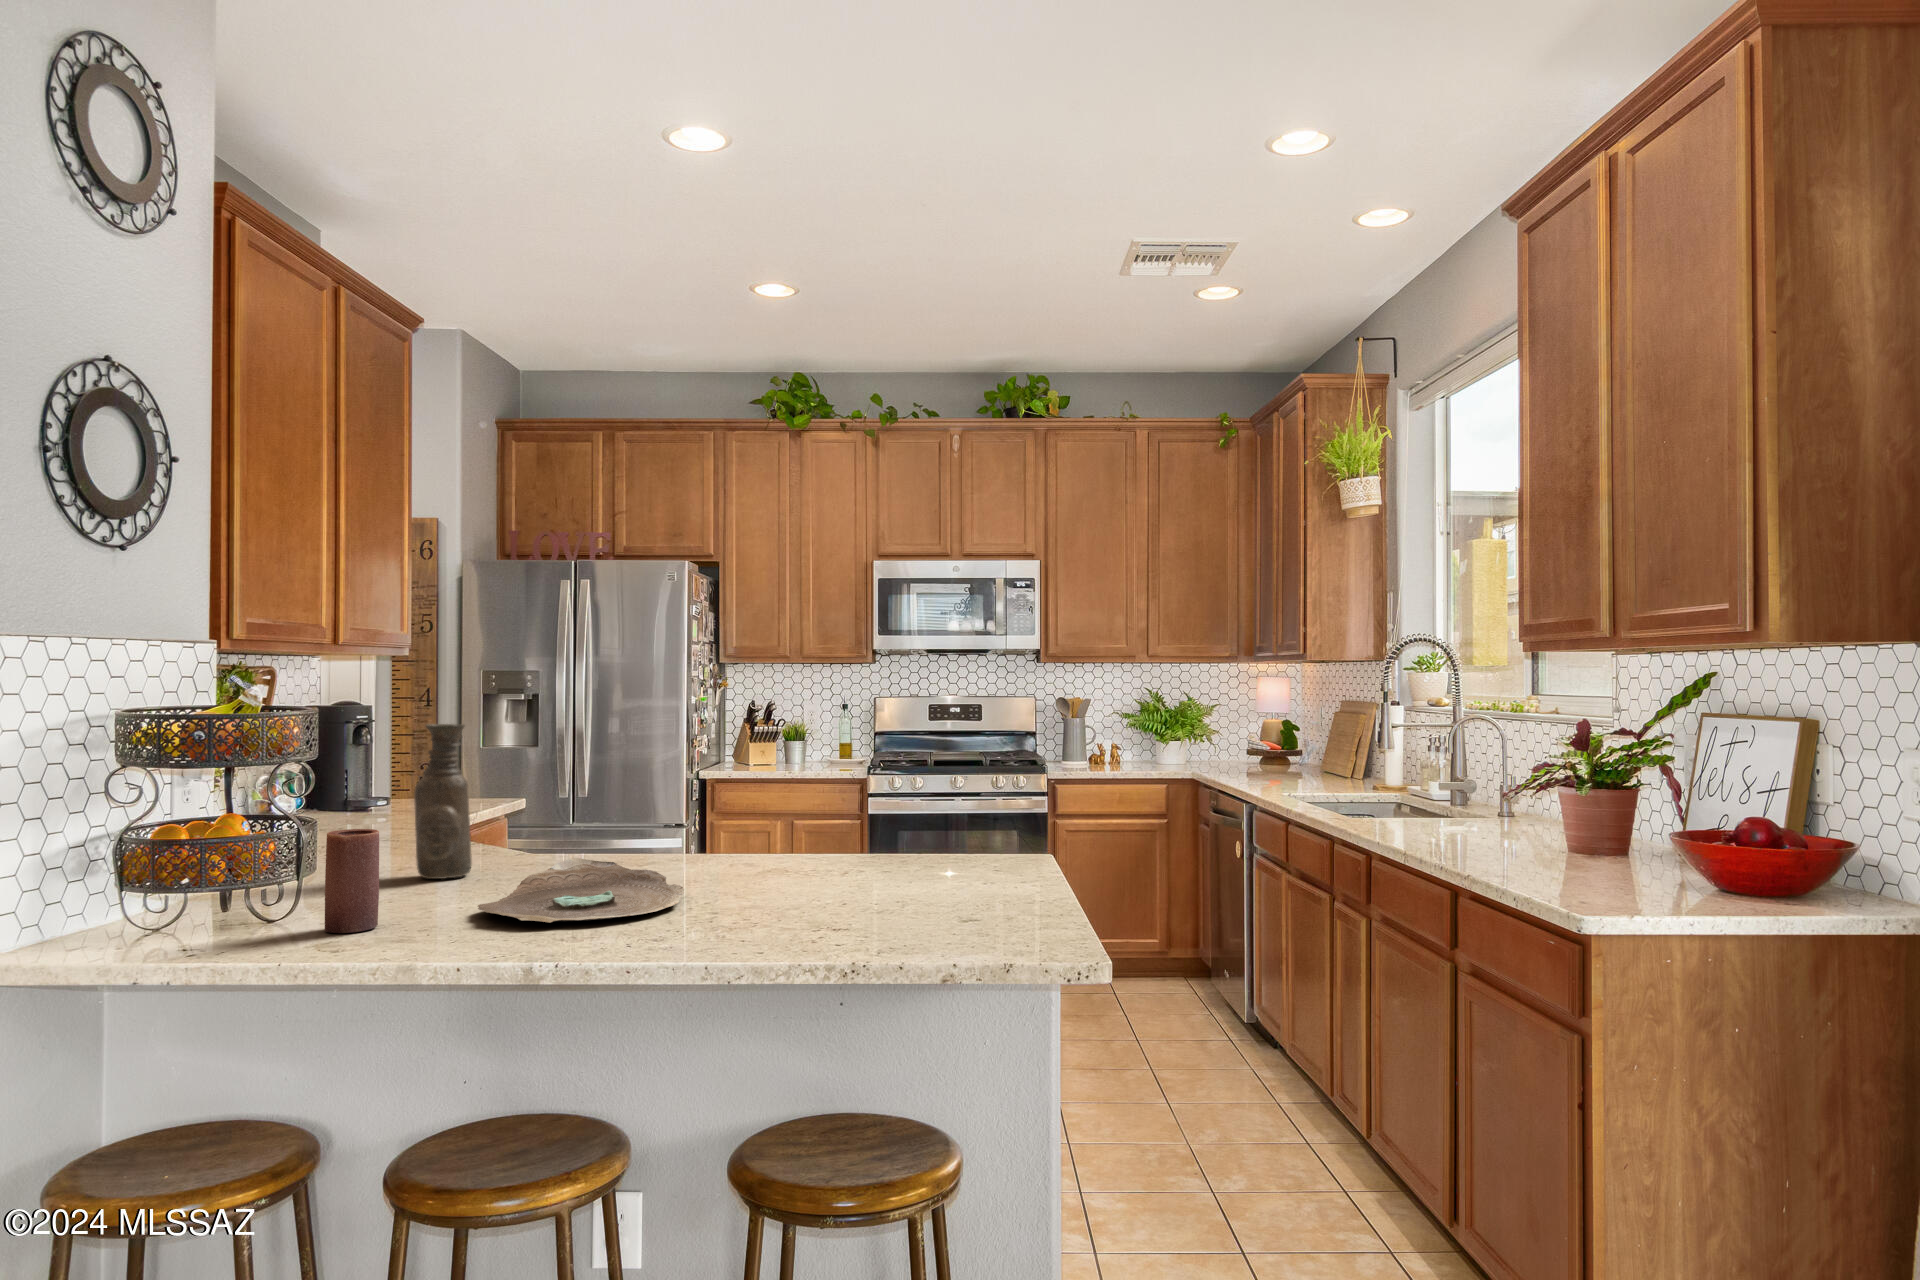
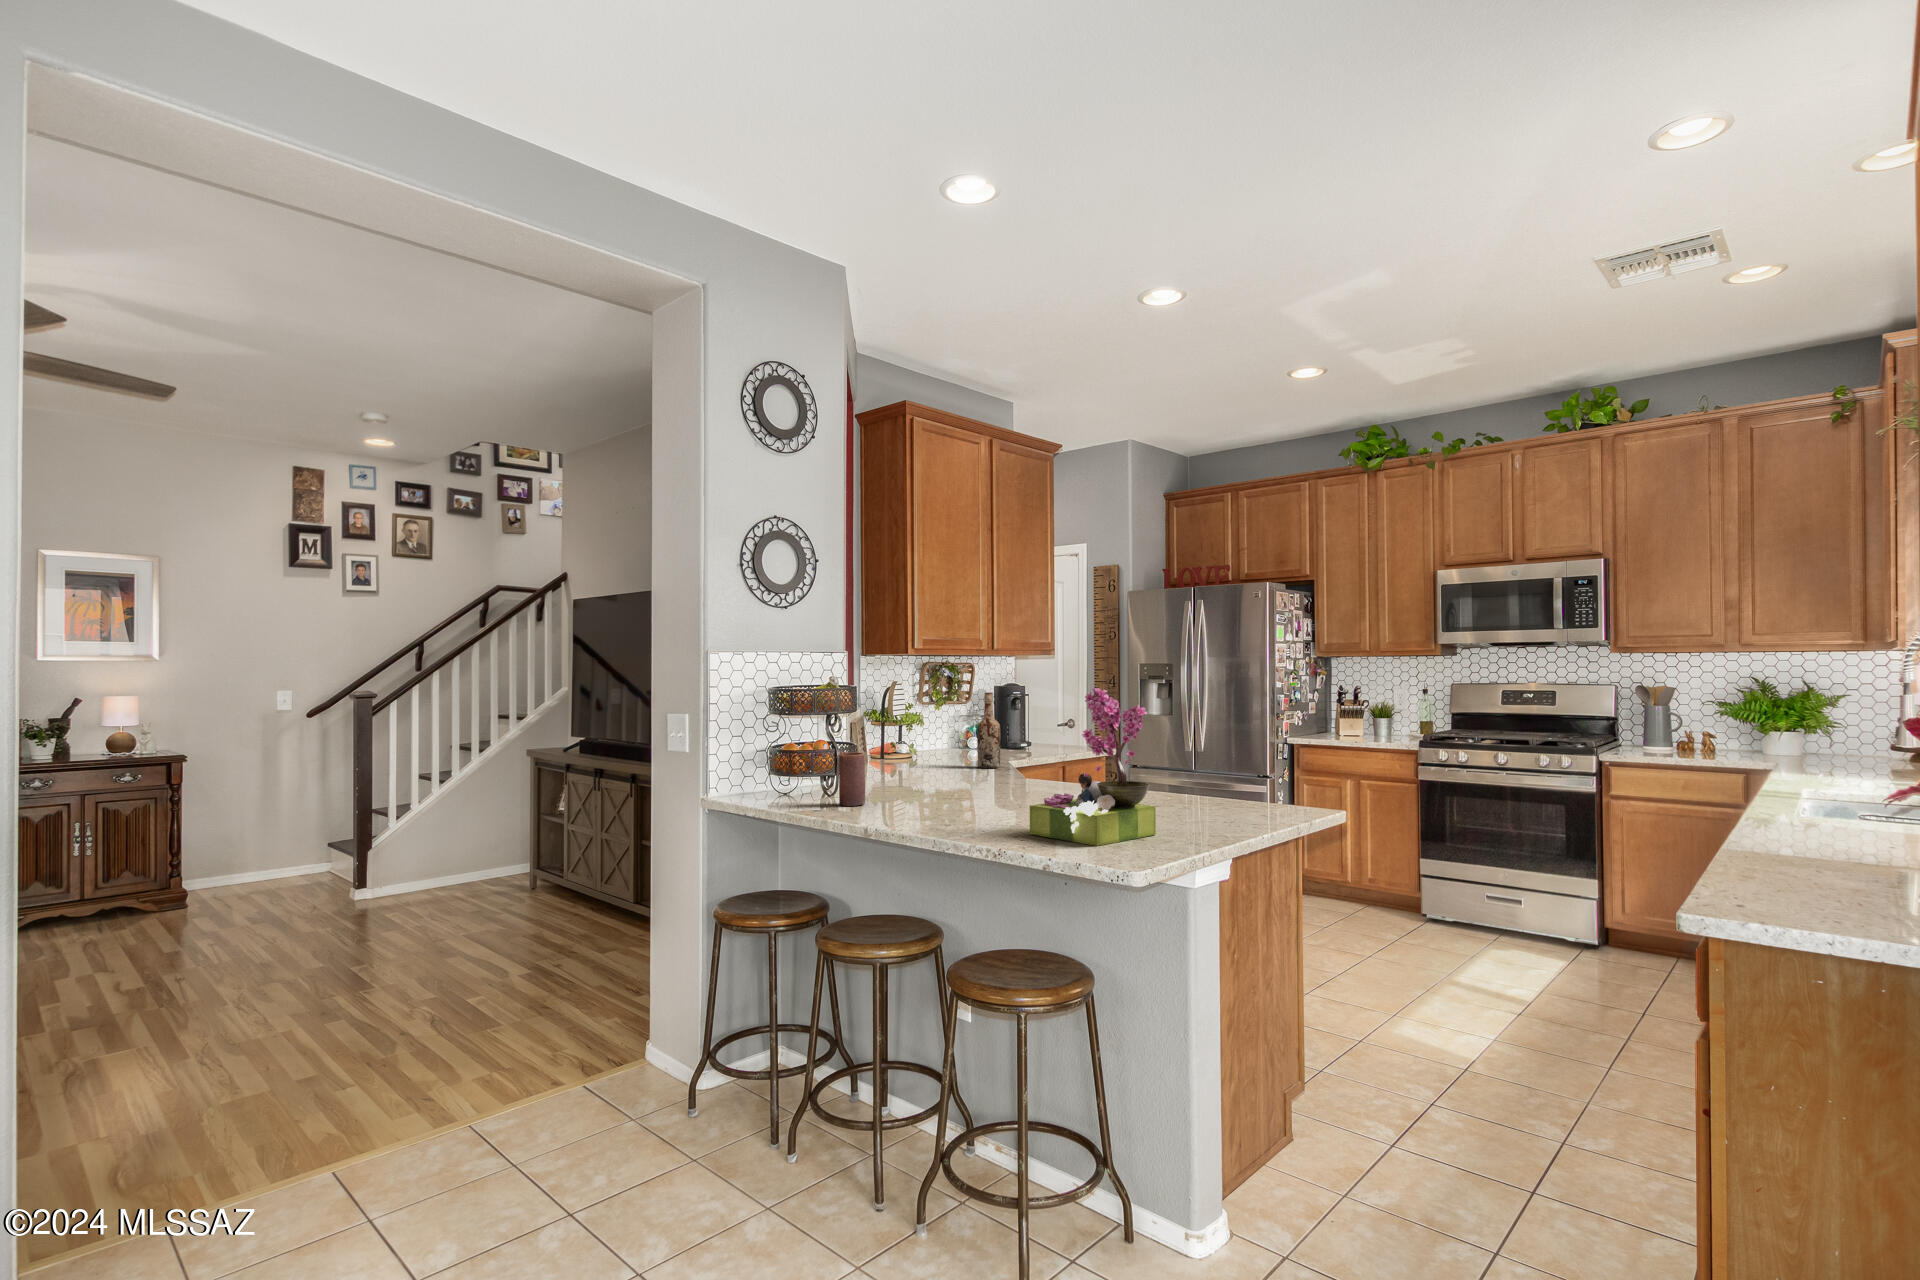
flower arrangement: none [818,697,977,936] -> present [1030,687,1156,846]
wine bottle: none [368,715,412,844] -> present [977,692,1001,768]
vase: present [414,724,472,879] -> none [940,698,974,787]
decorative bowl: present [478,858,684,923] -> none [904,780,1030,813]

